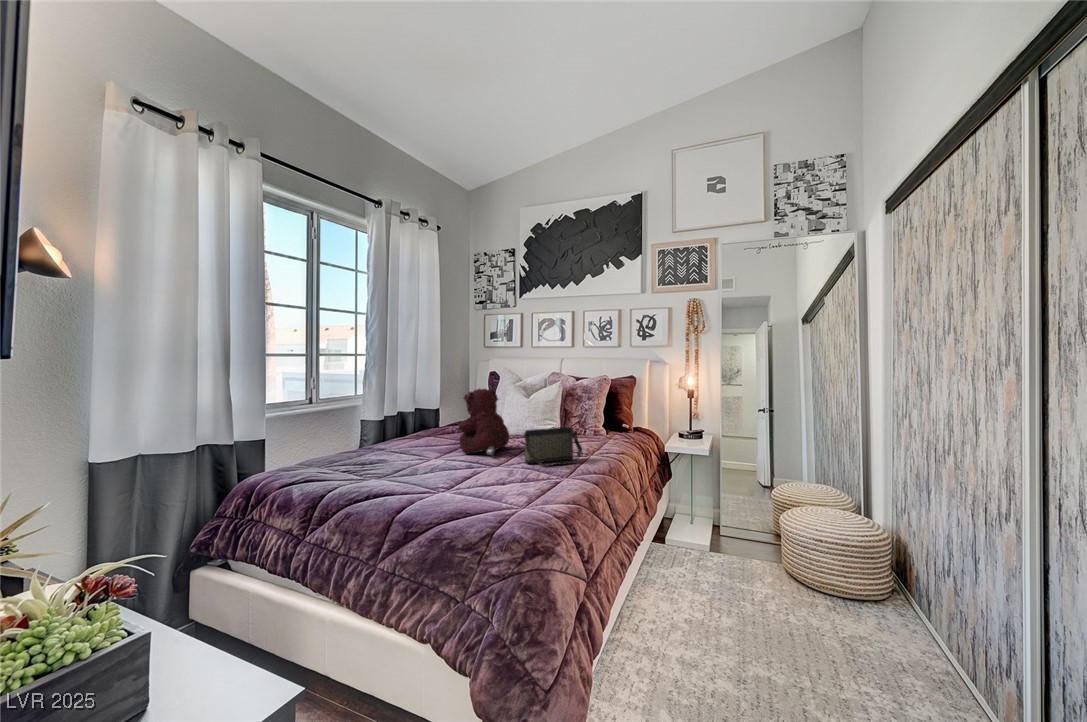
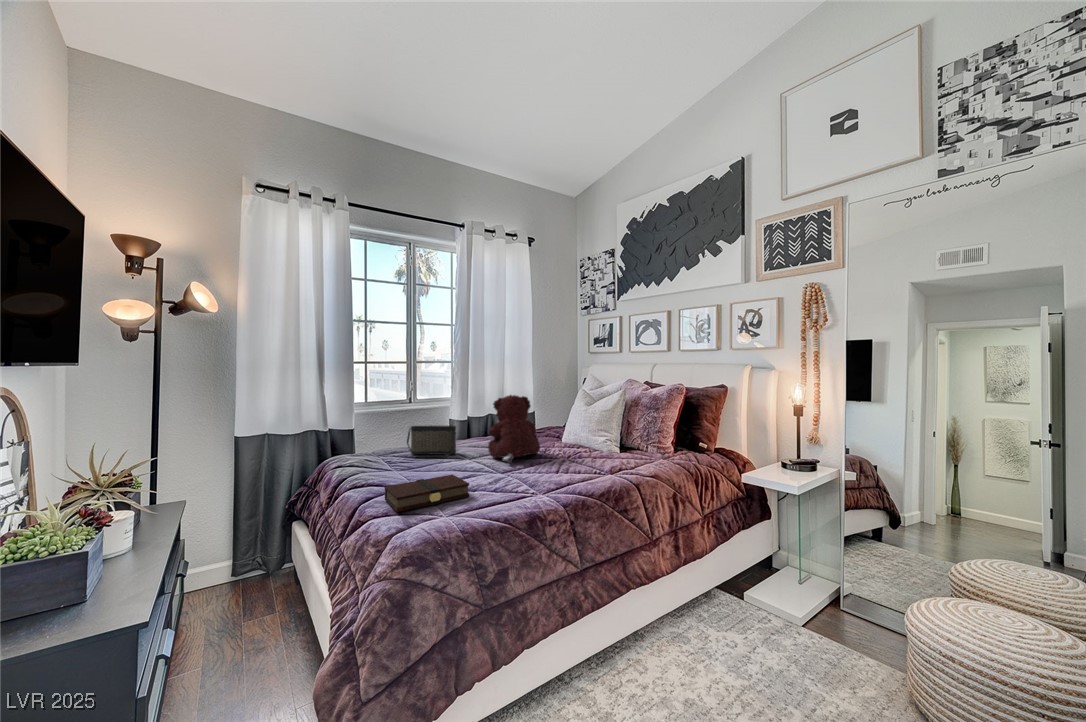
handbag: present [524,427,582,465] -> present [407,426,456,458]
book: none [428,467,507,504] -> present [385,475,469,512]

